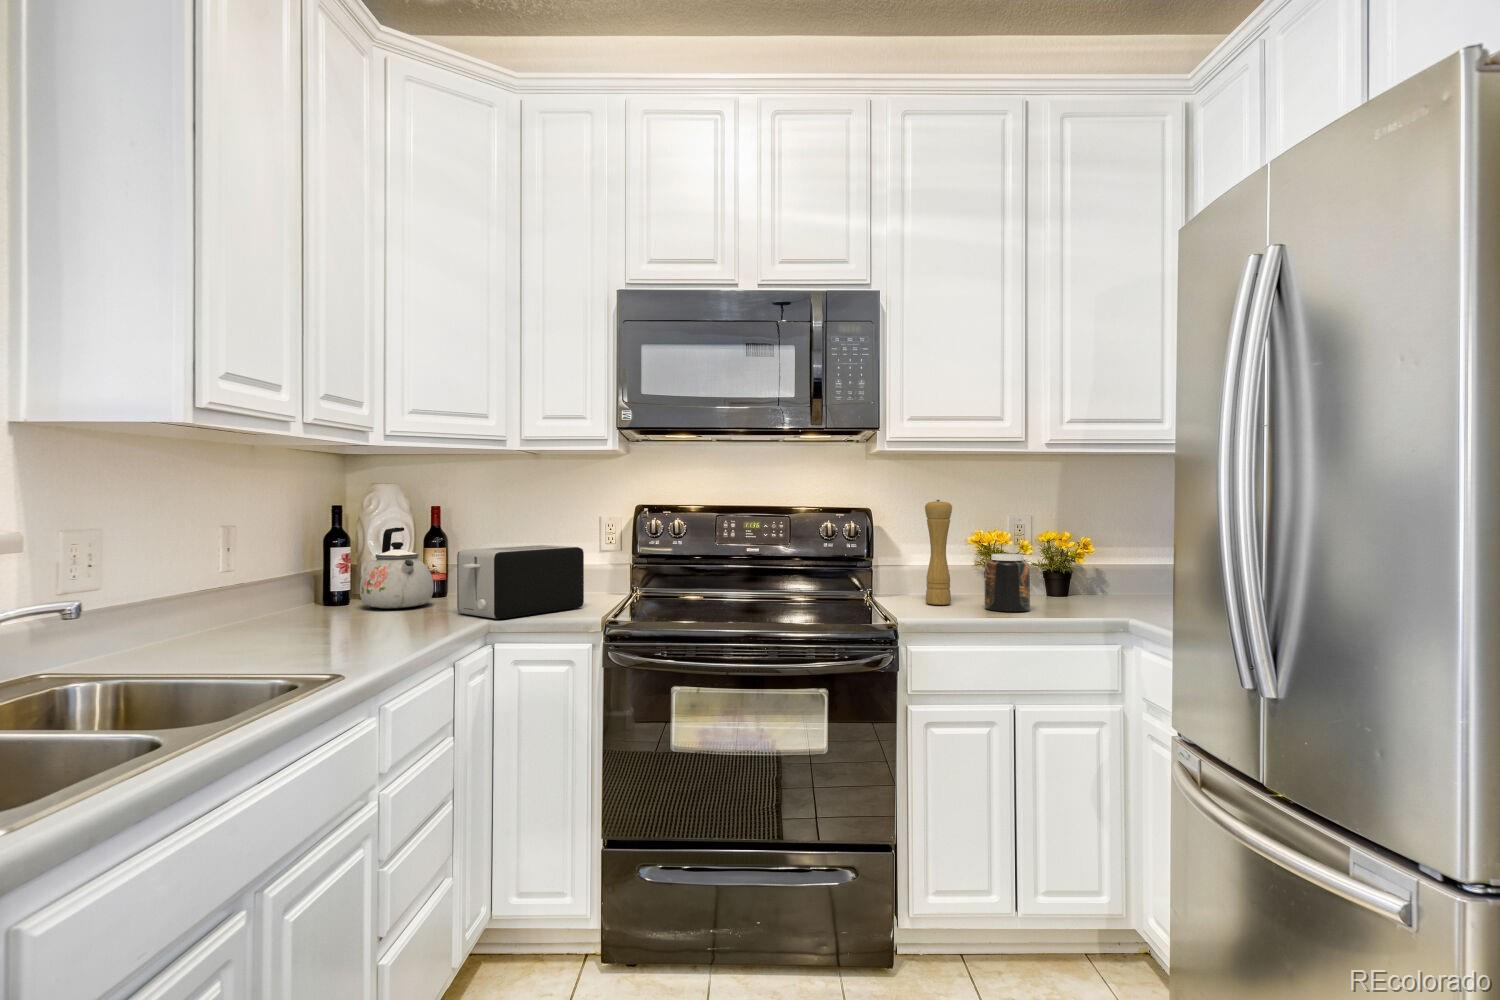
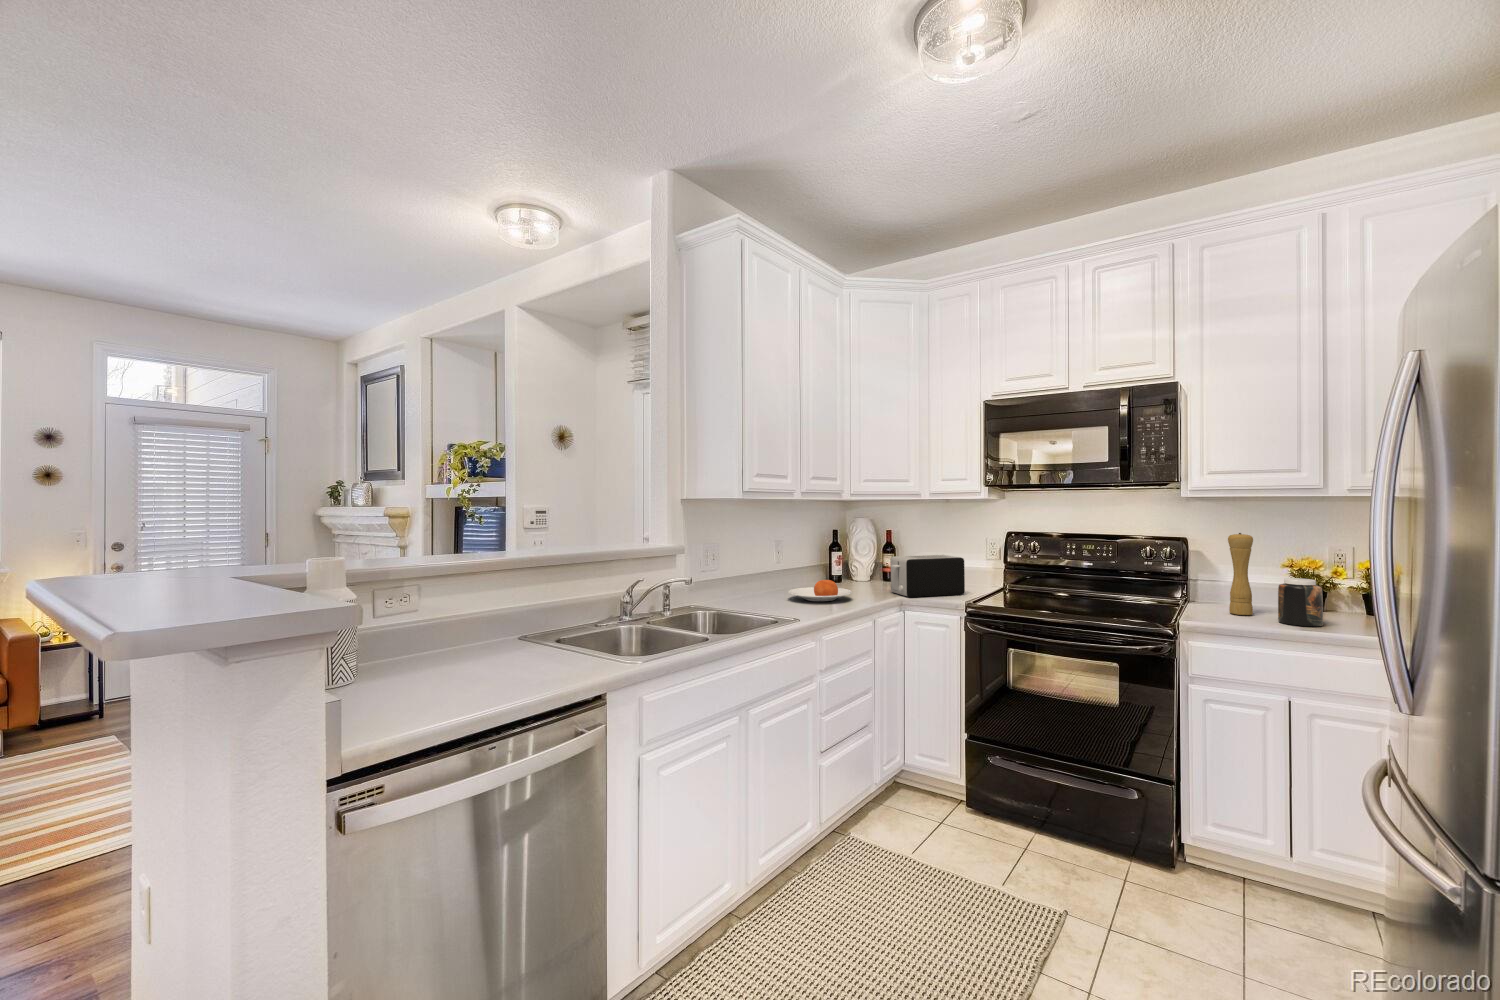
kettle: present [360,527,434,609] -> none [845,542,883,587]
plate: none [249,598,394,643] -> present [788,580,852,601]

